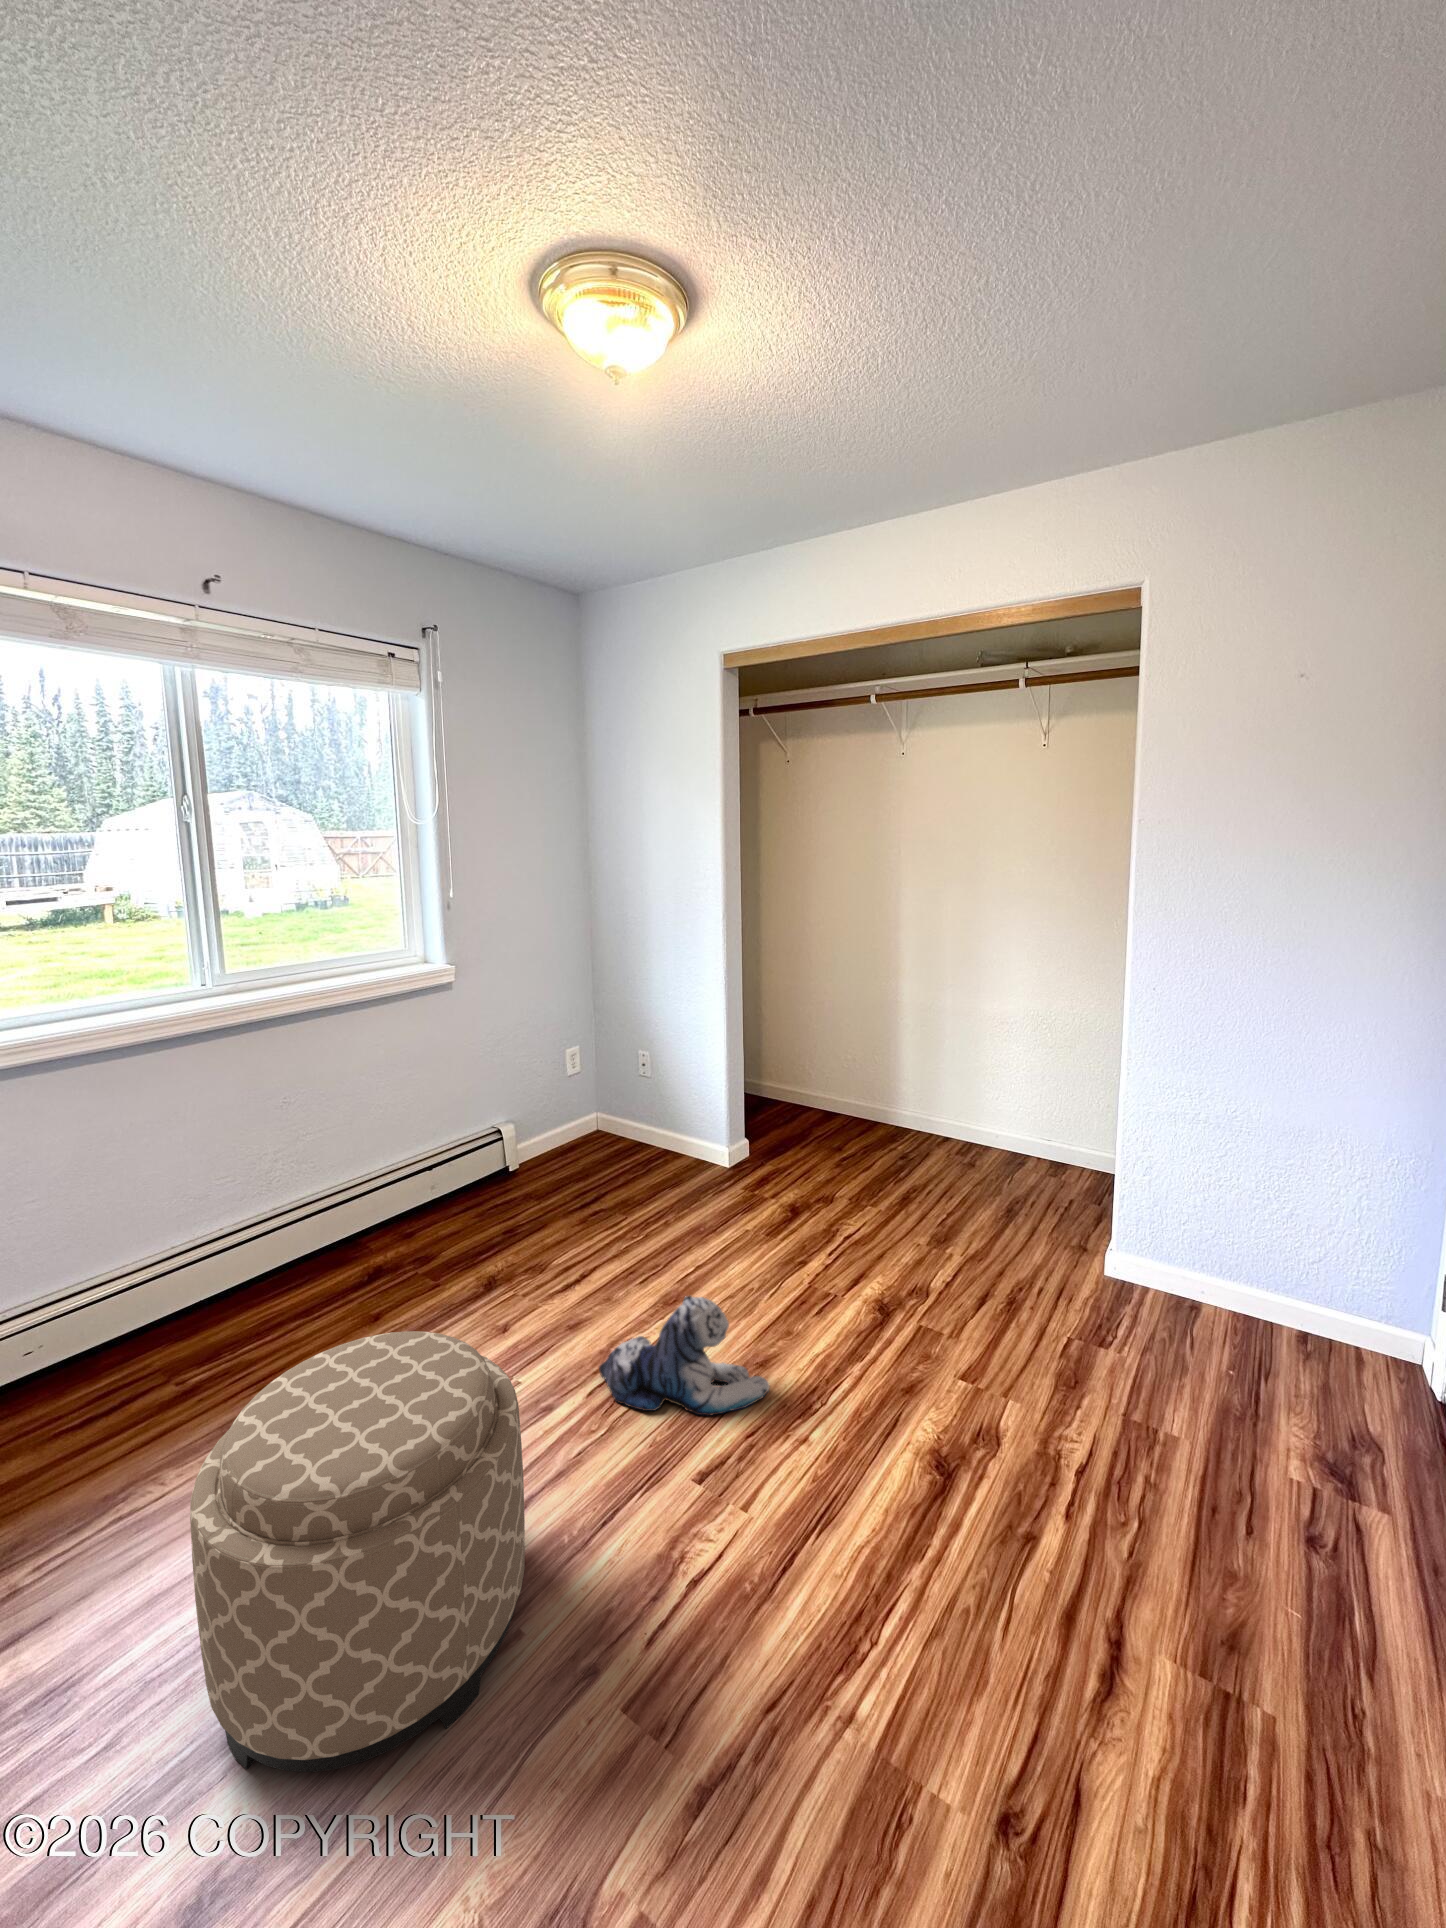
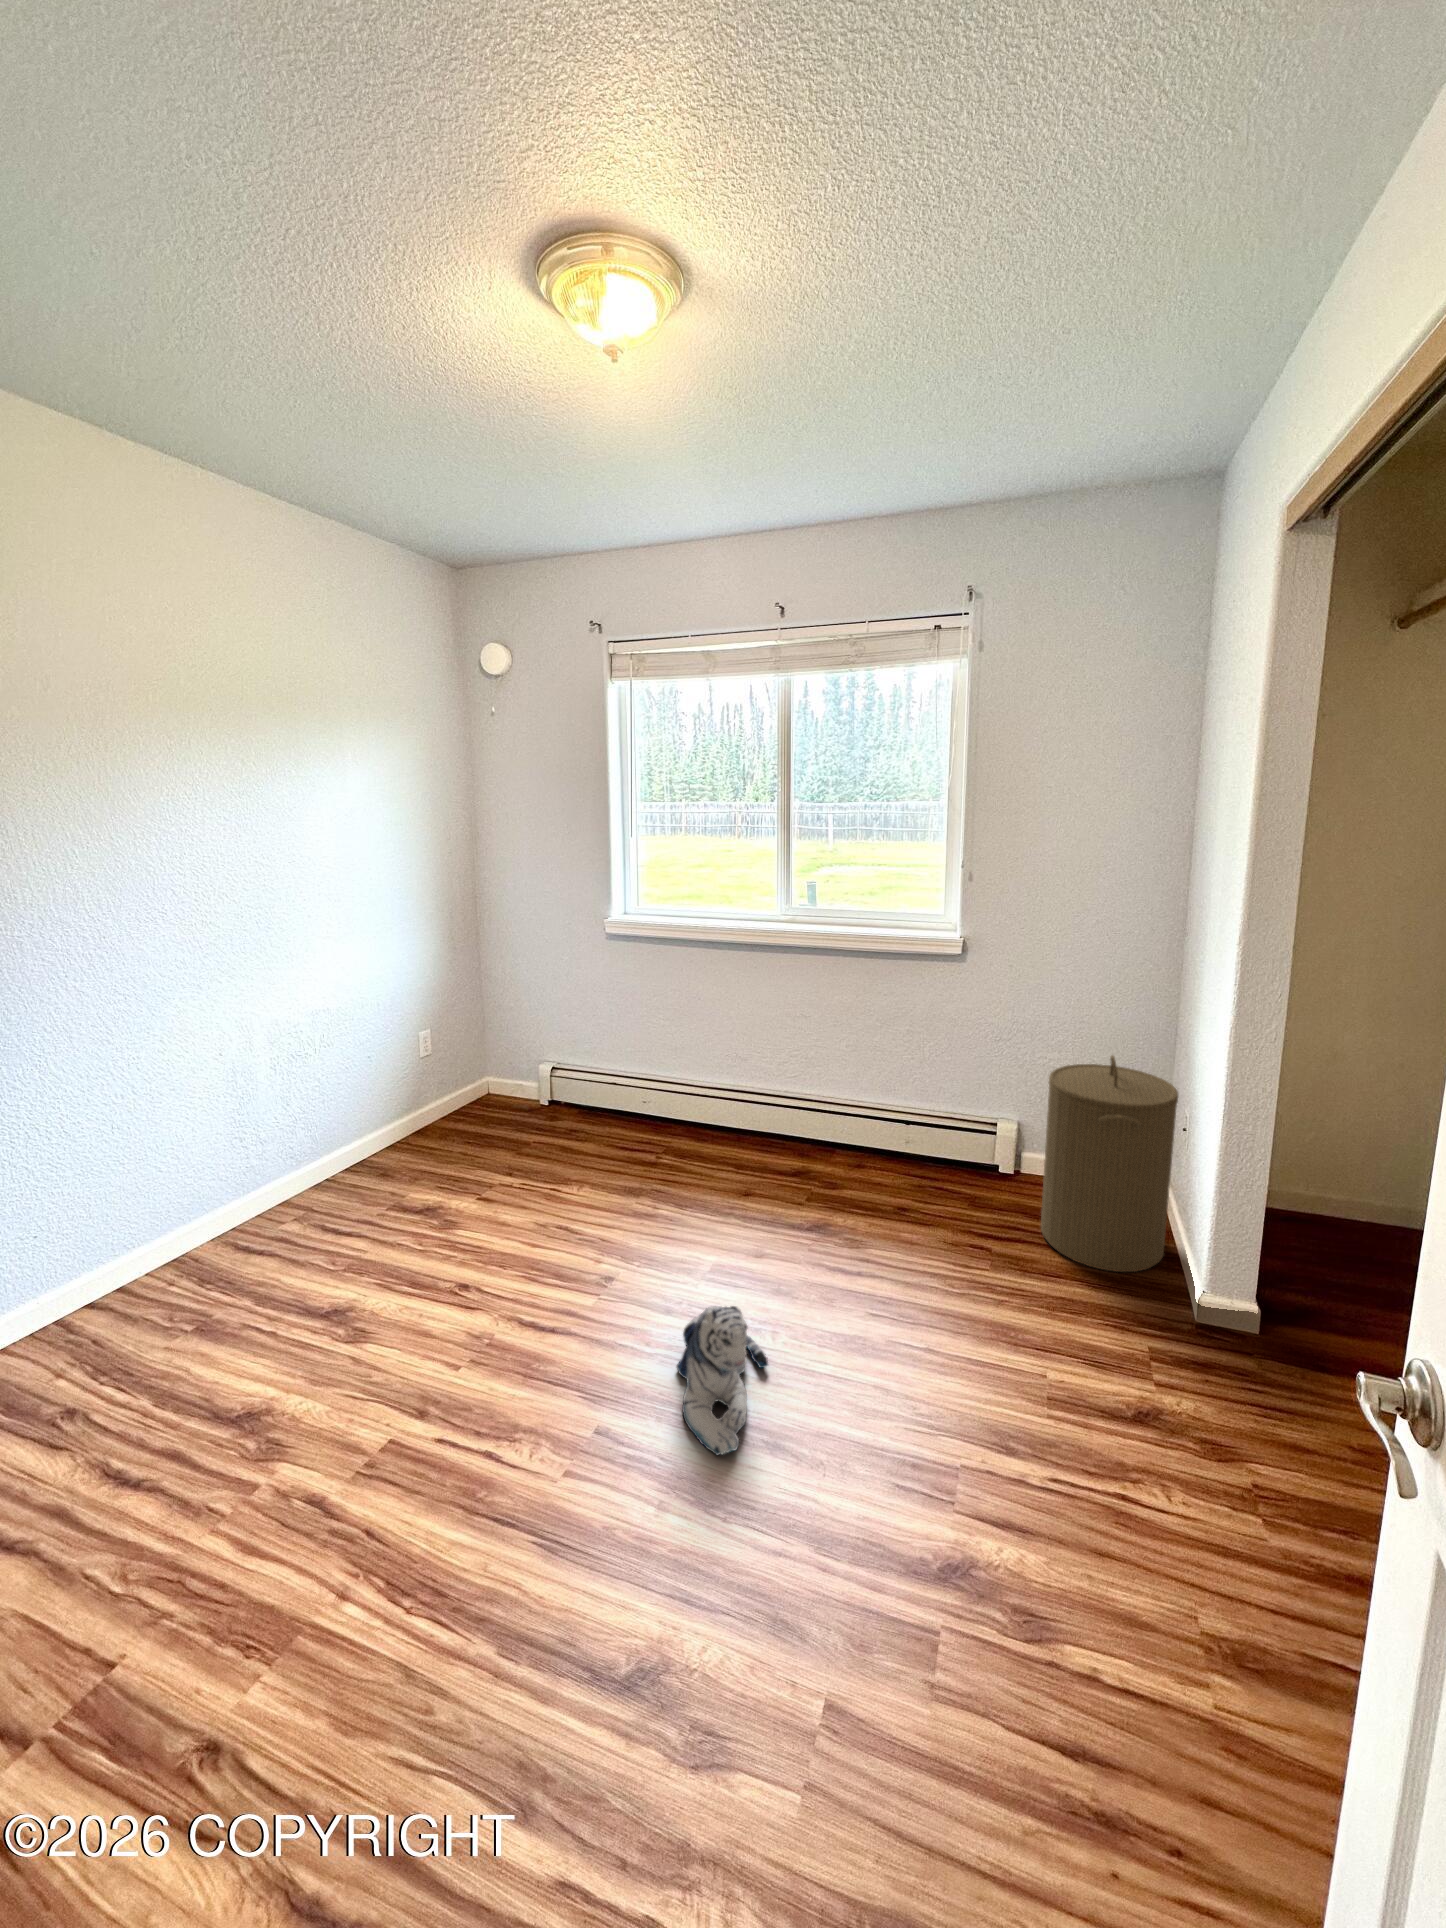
laundry hamper: none [582,1019,678,1185] -> present [1041,1055,1178,1272]
ottoman: present [190,1331,525,1772] -> none [365,1136,560,1366]

